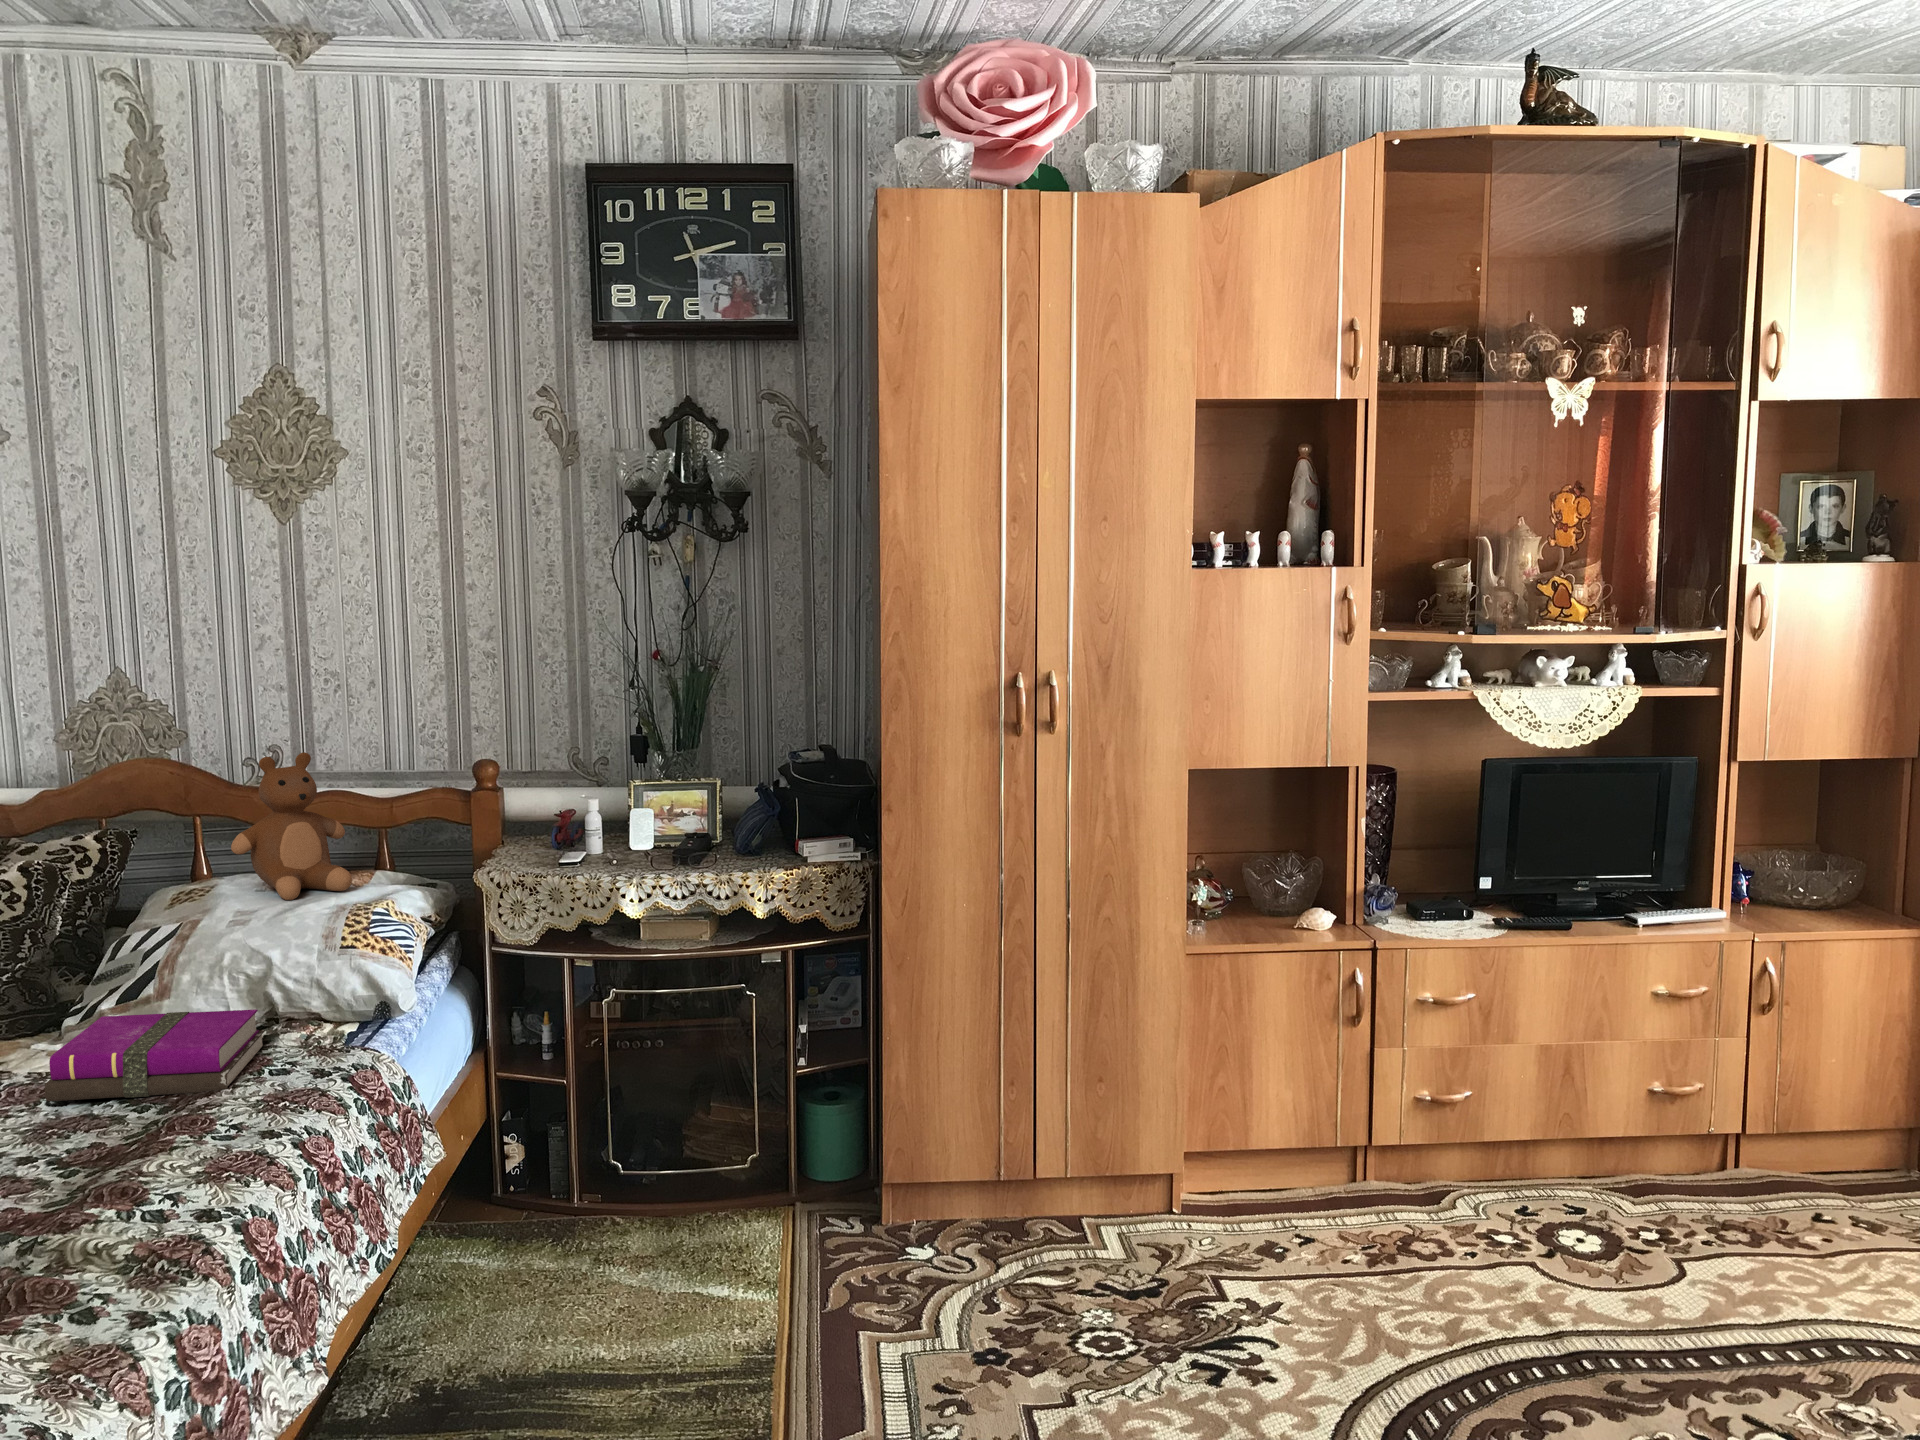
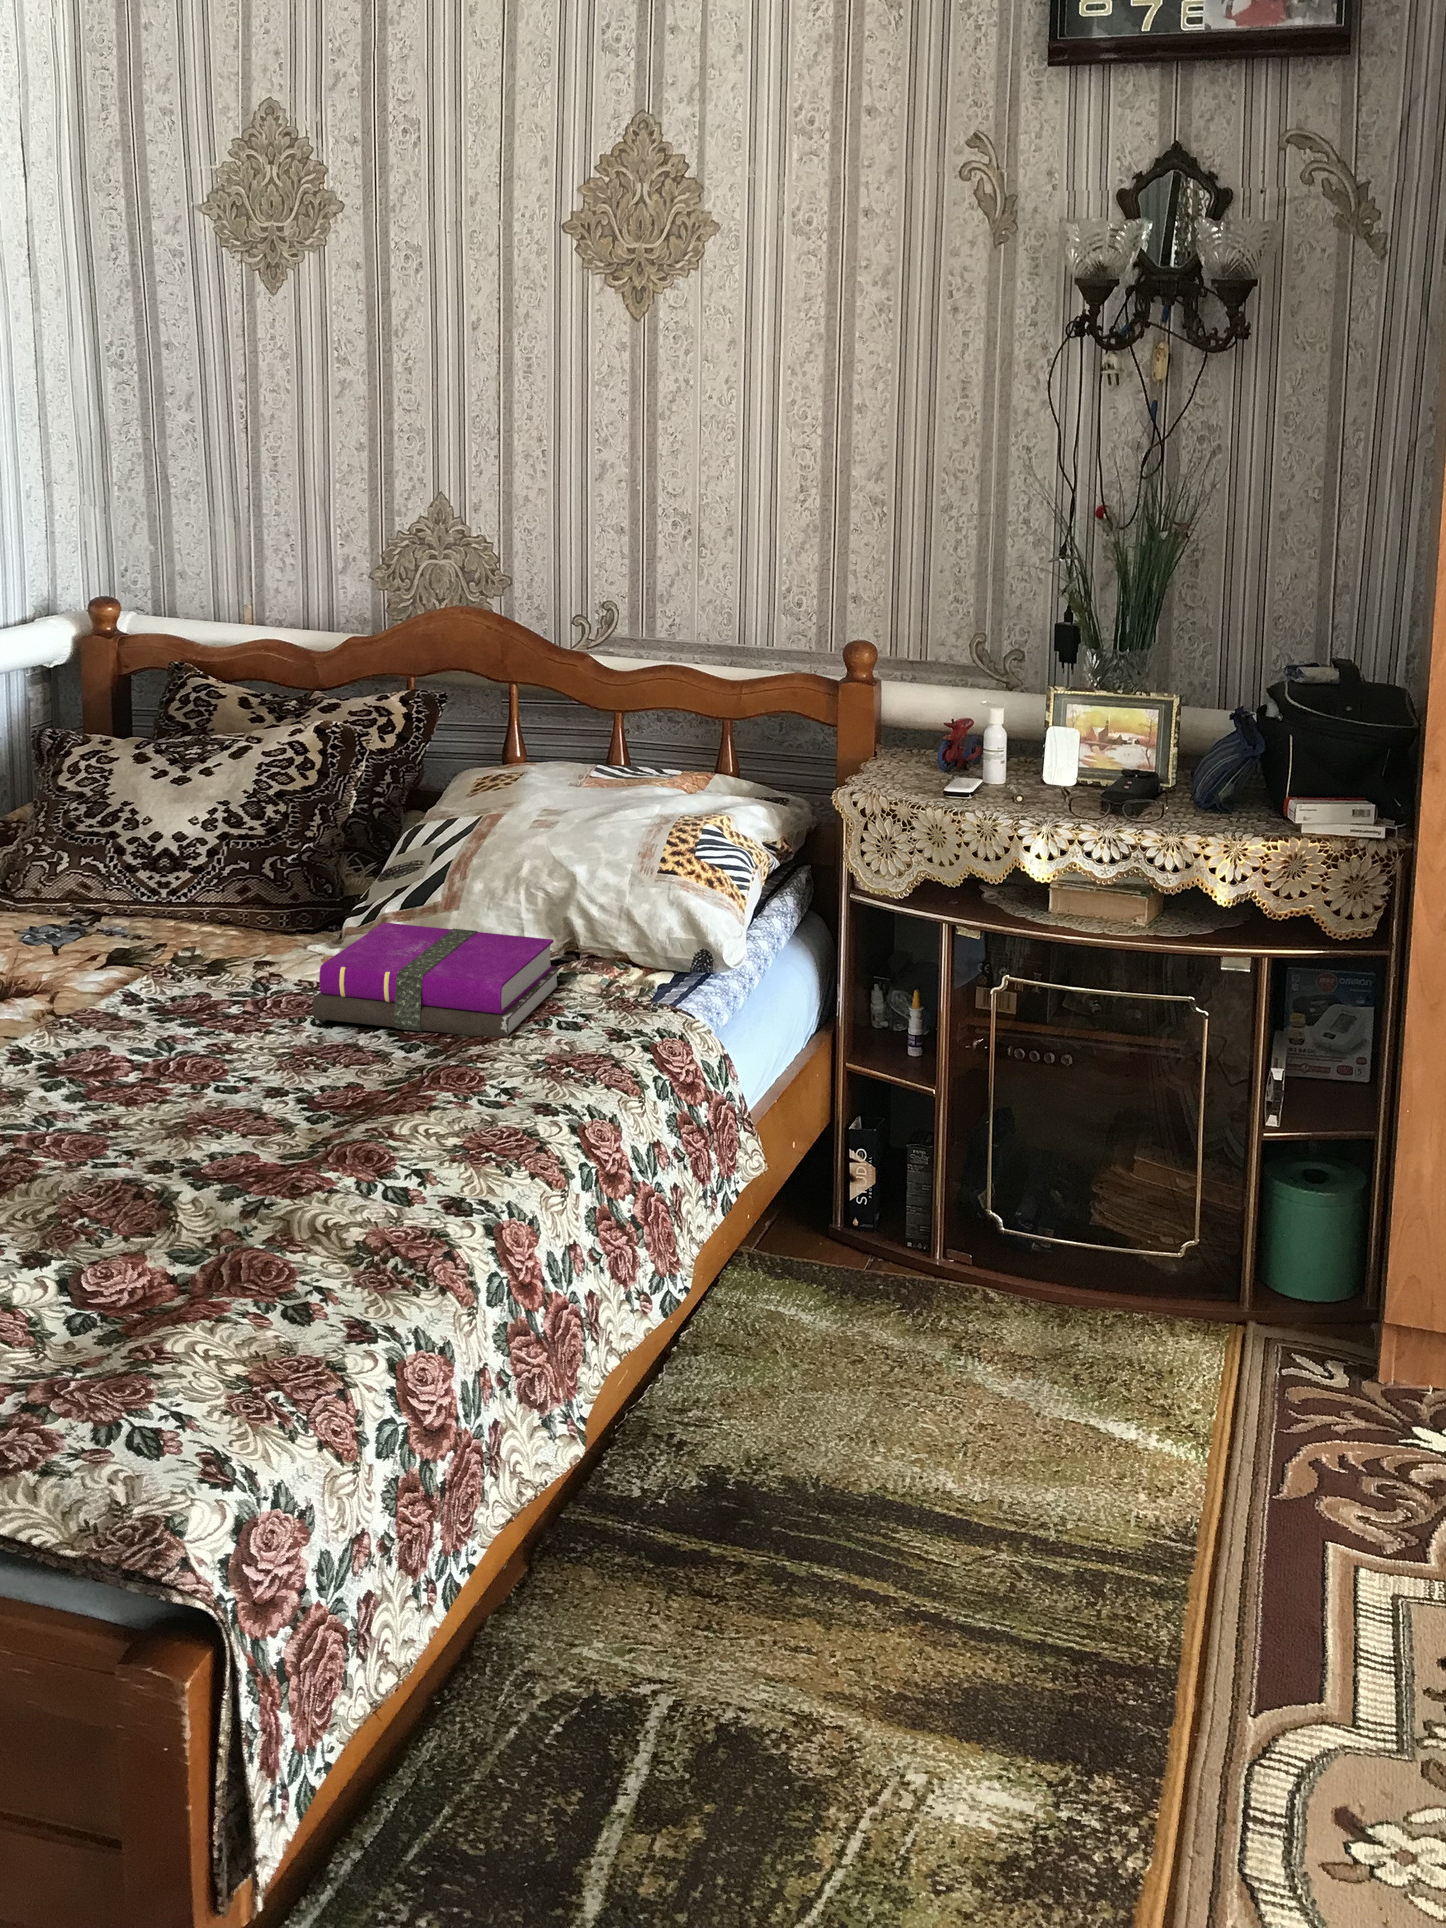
teddy bear: present [231,752,352,900] -> none [545,616,682,803]

